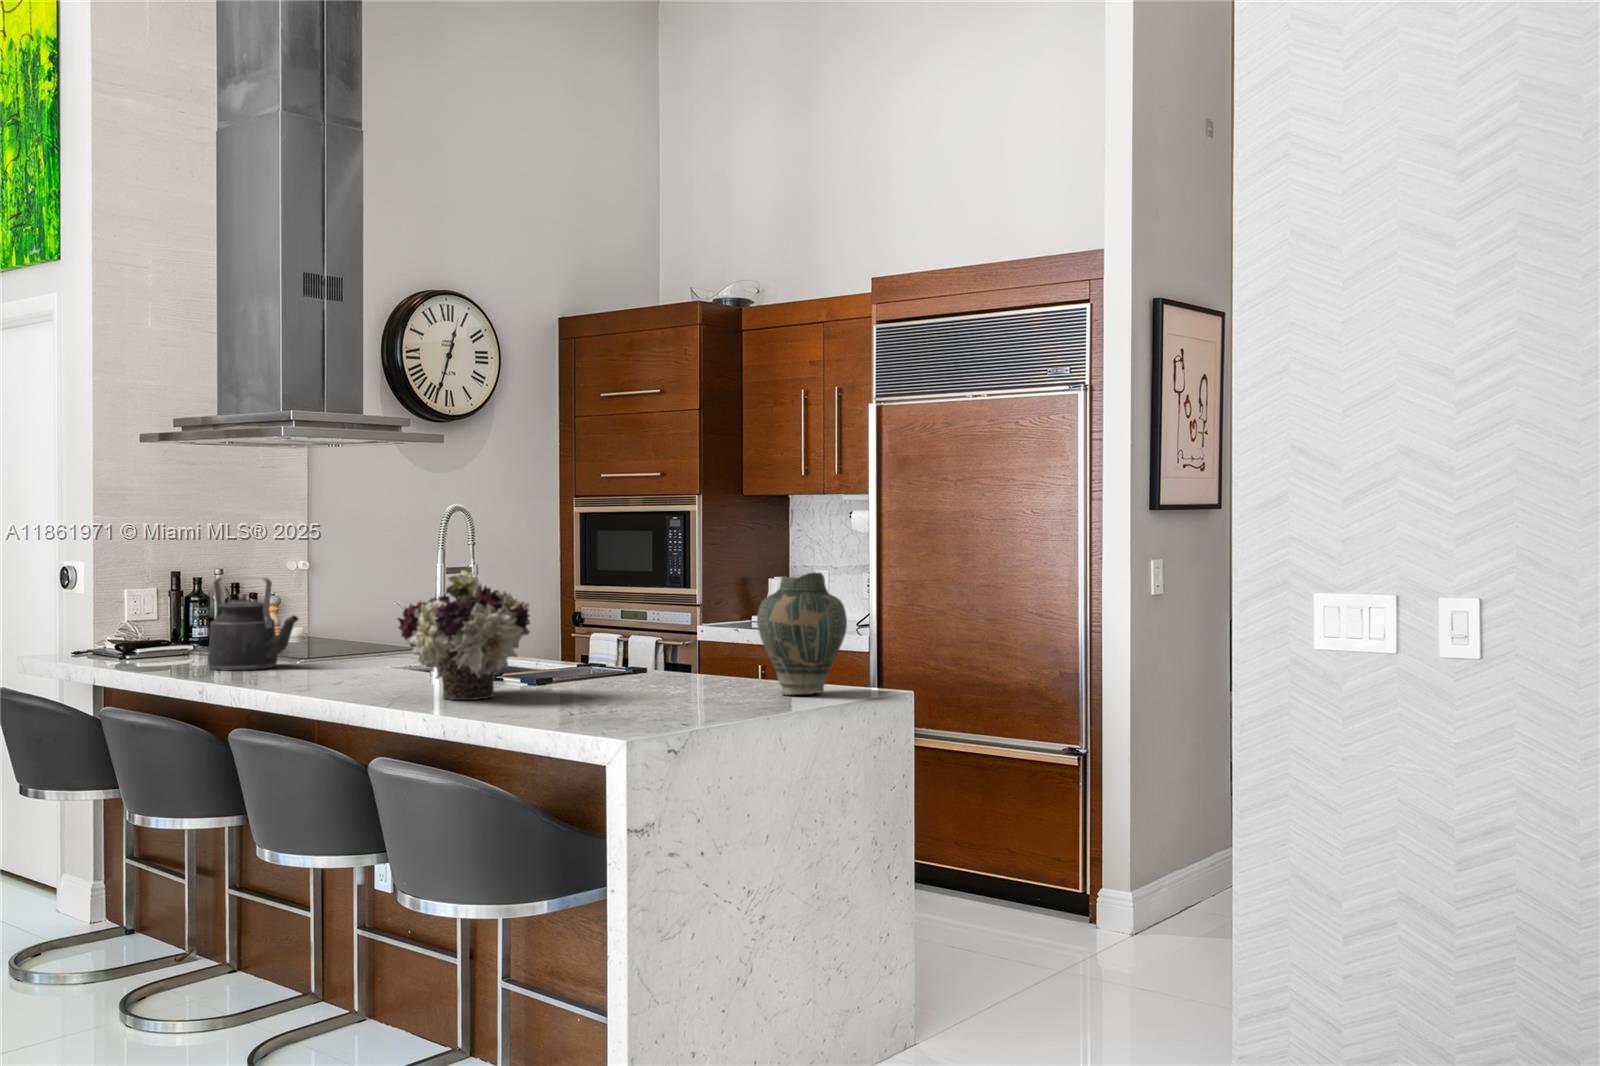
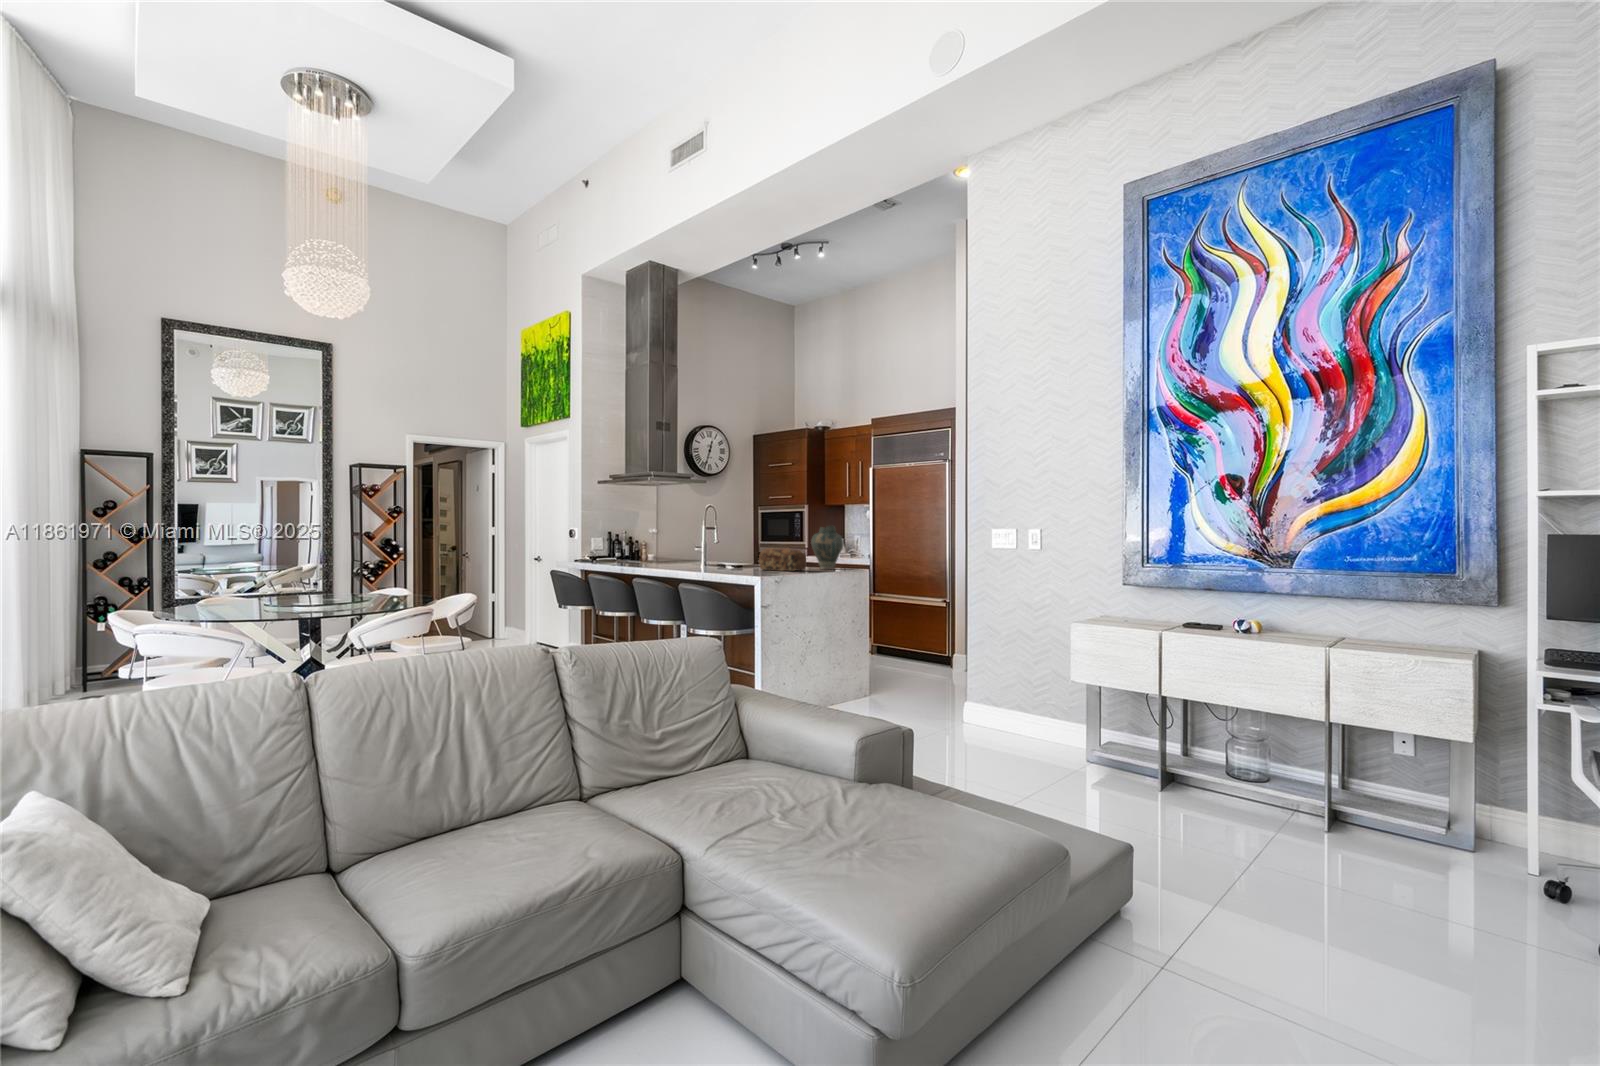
flower arrangement: present [397,570,530,700] -> none [687,524,732,569]
kettle: present [208,577,298,671] -> none [623,531,654,563]
bread loaf: none [614,641,751,711] -> present [759,548,806,571]

